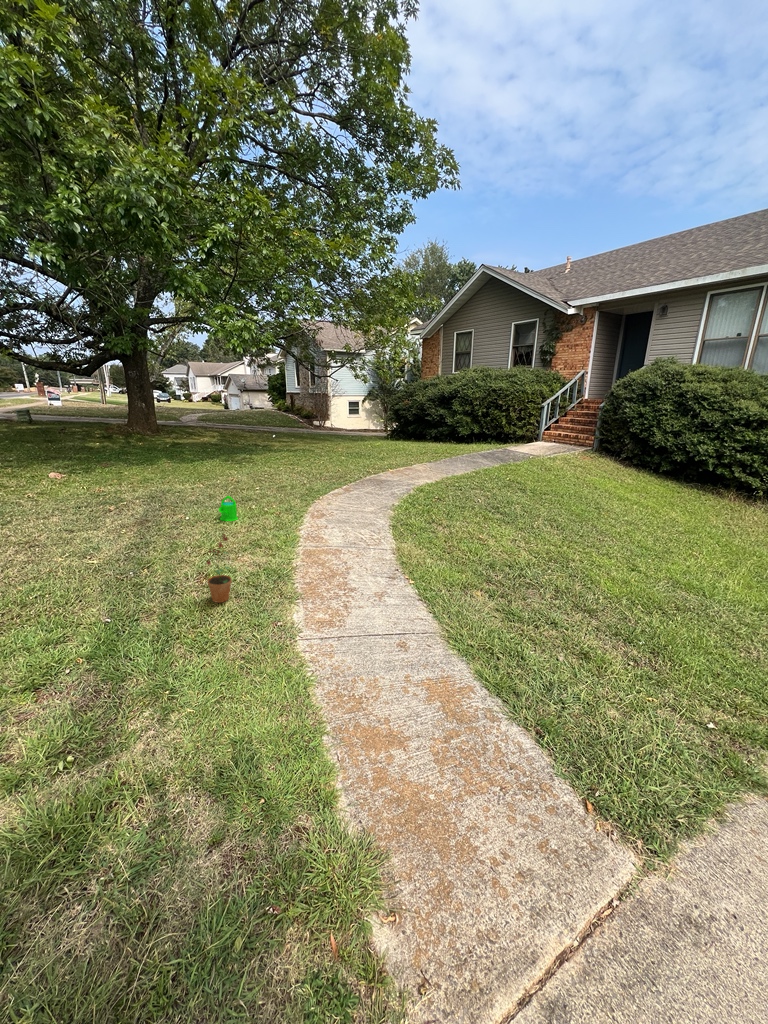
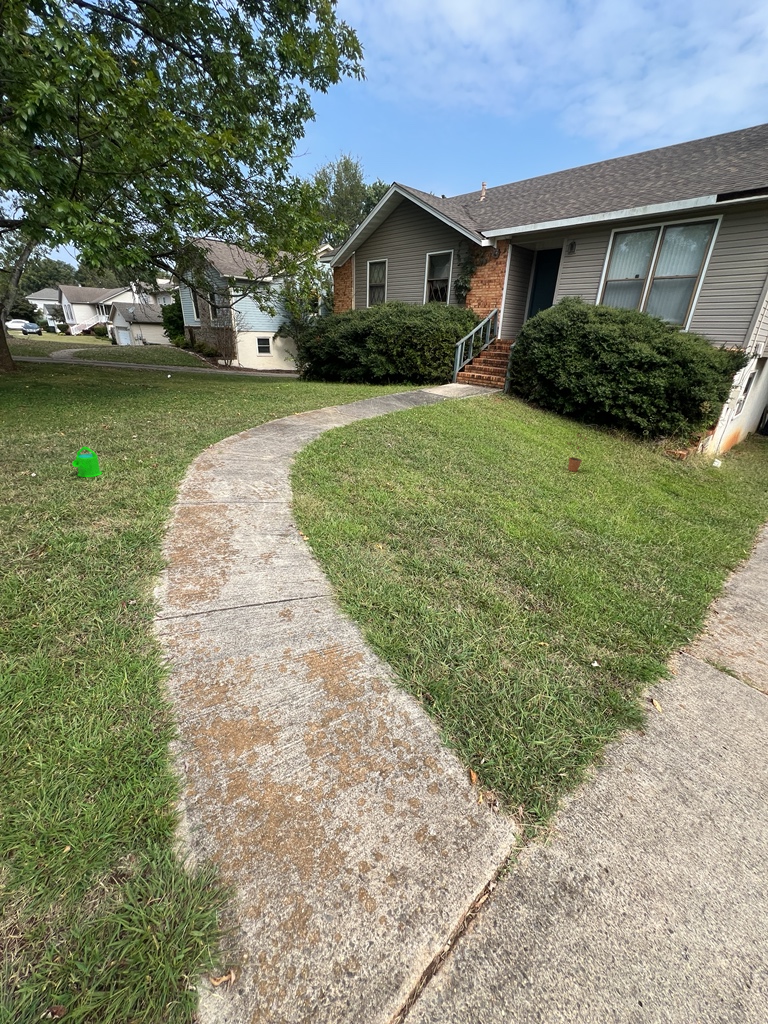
potted plant: present [207,534,232,603] -> present [568,434,587,472]

